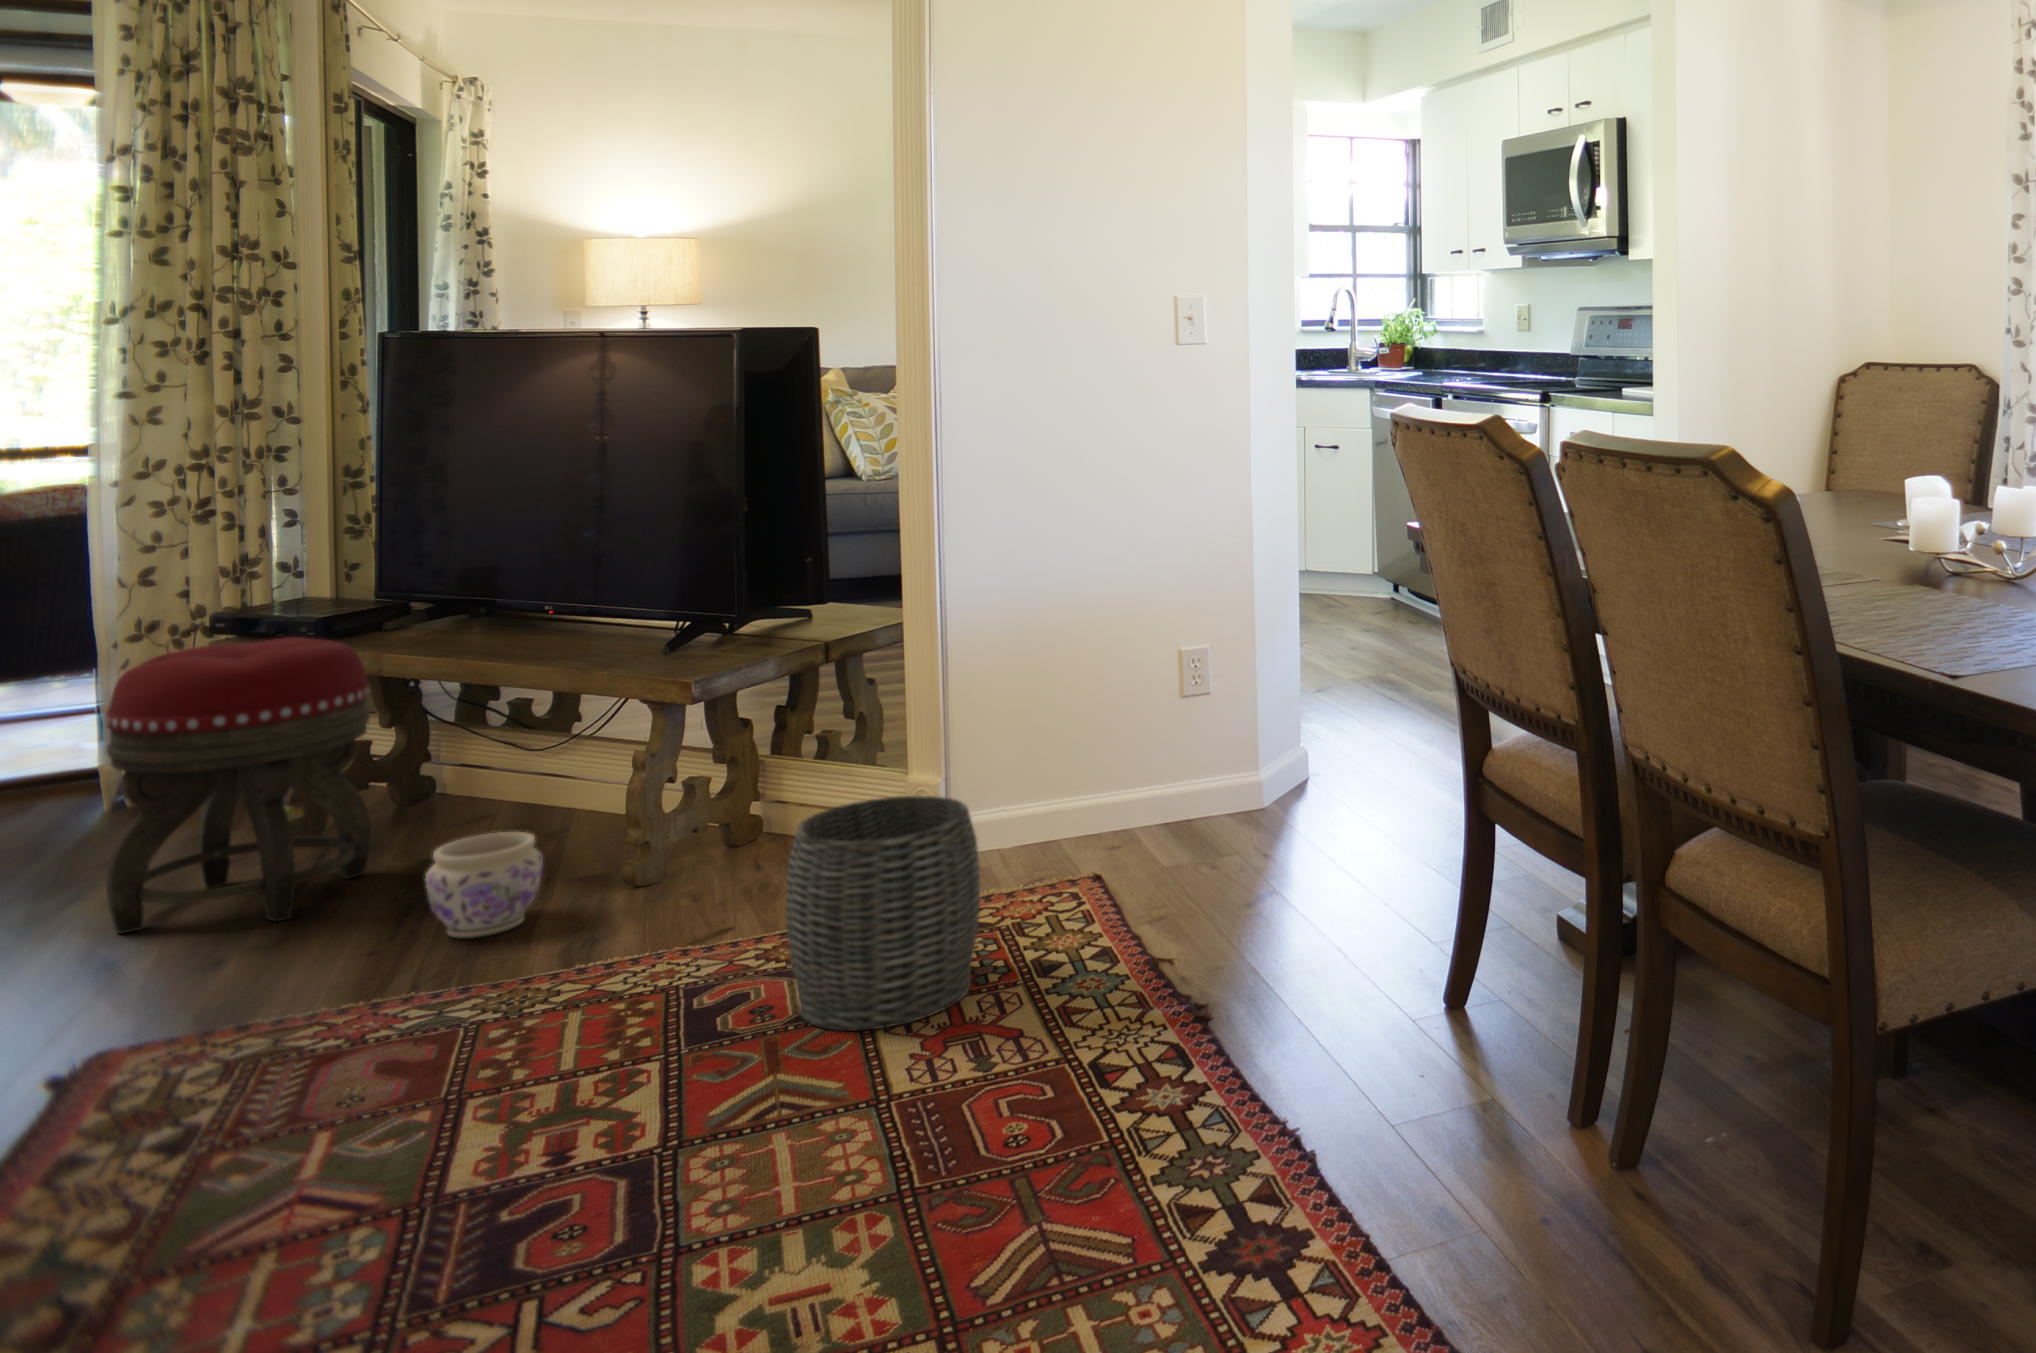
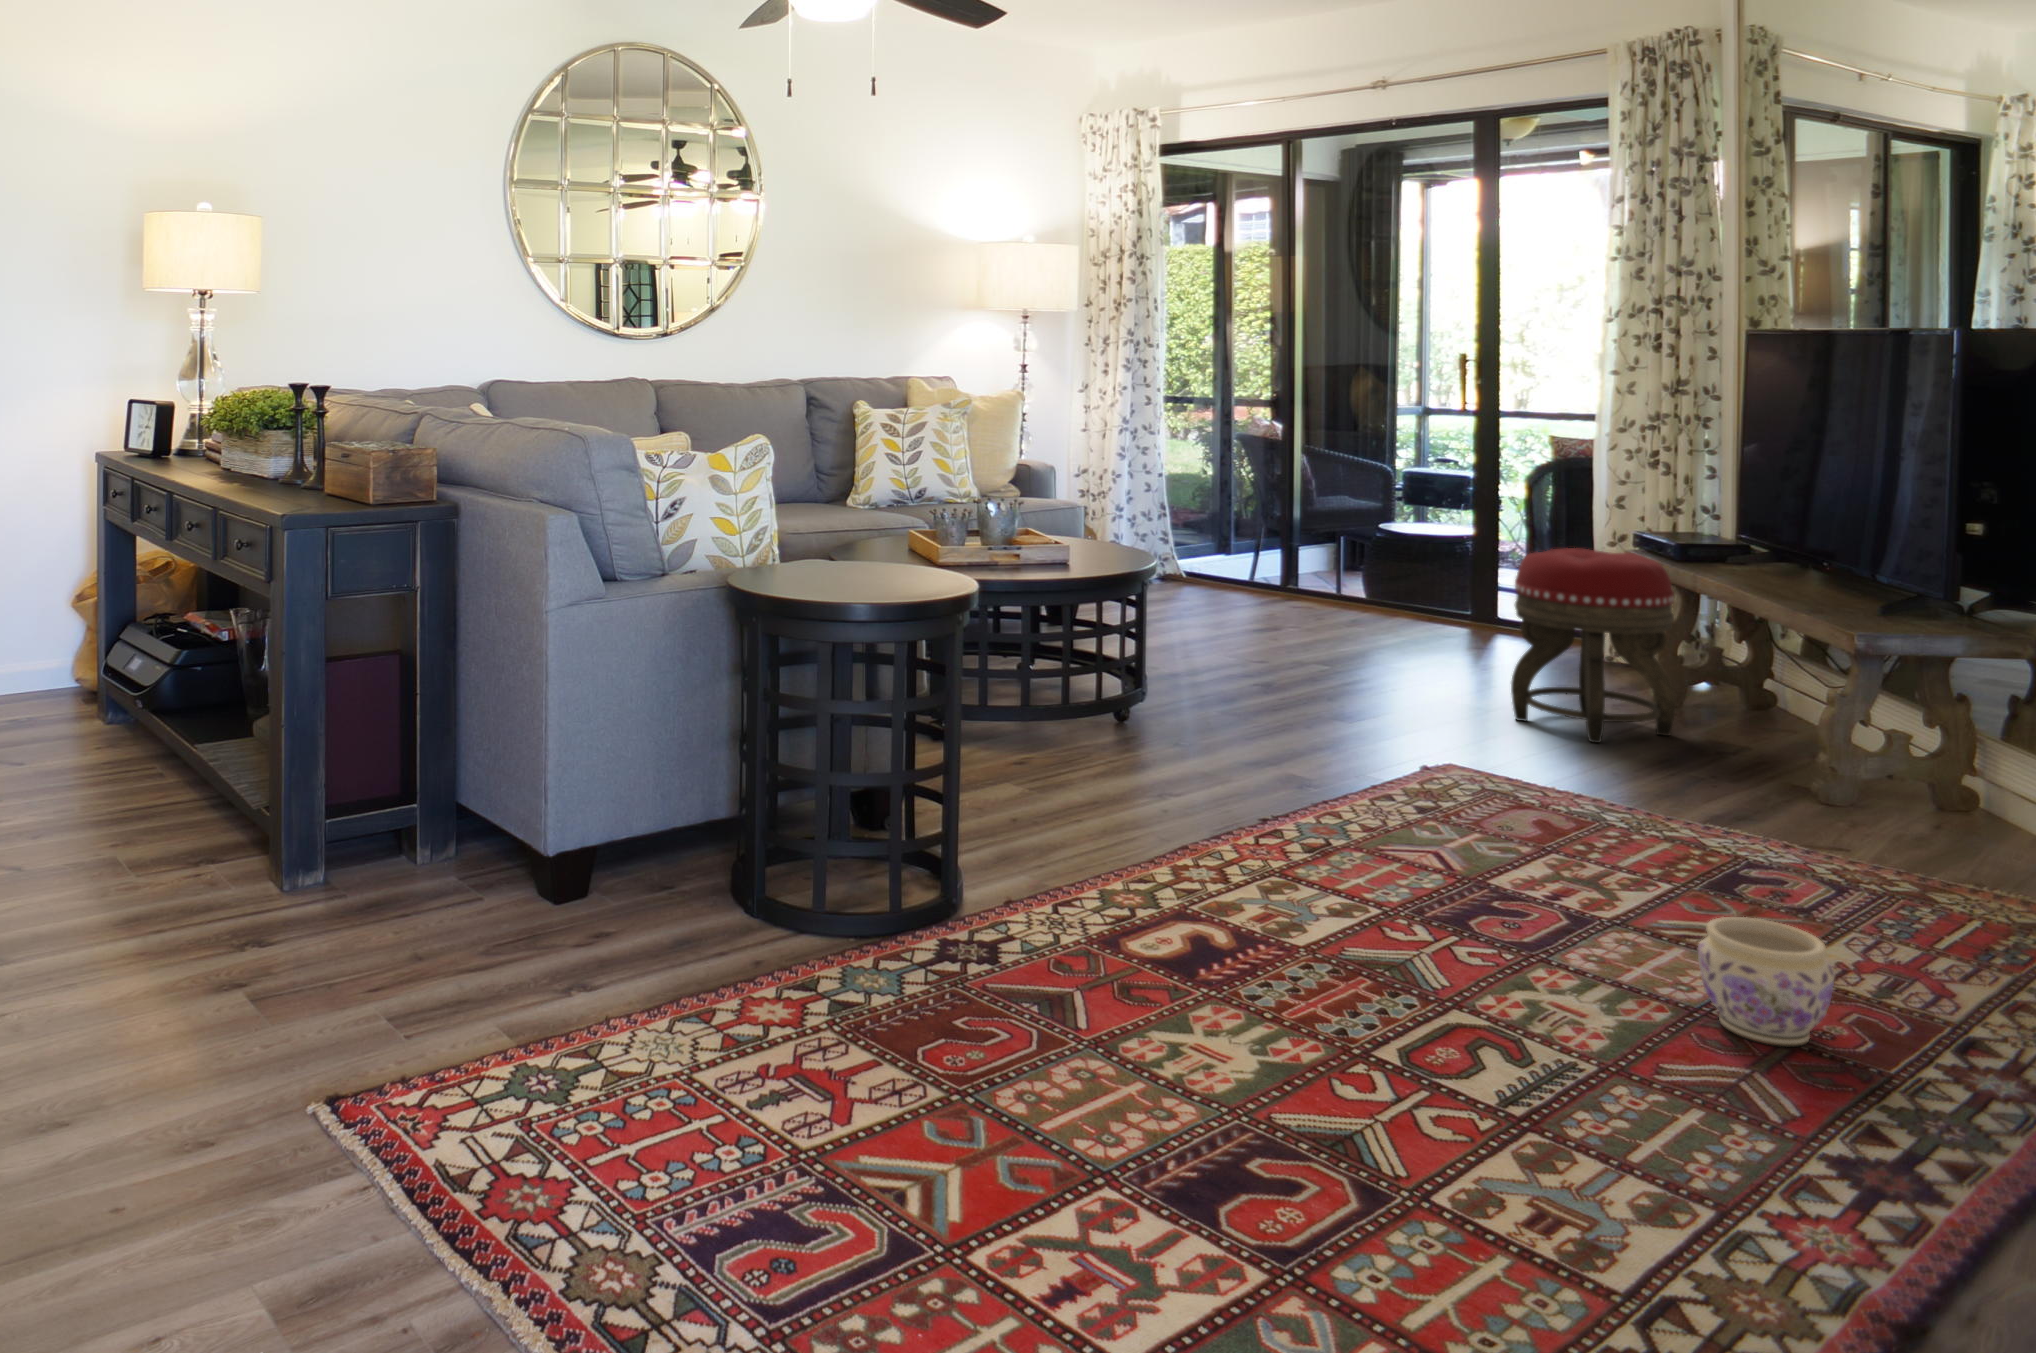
woven basket: present [786,796,980,1031] -> none [1791,759,1986,960]
planter: present [425,832,543,939] -> present [1698,917,1835,1047]

